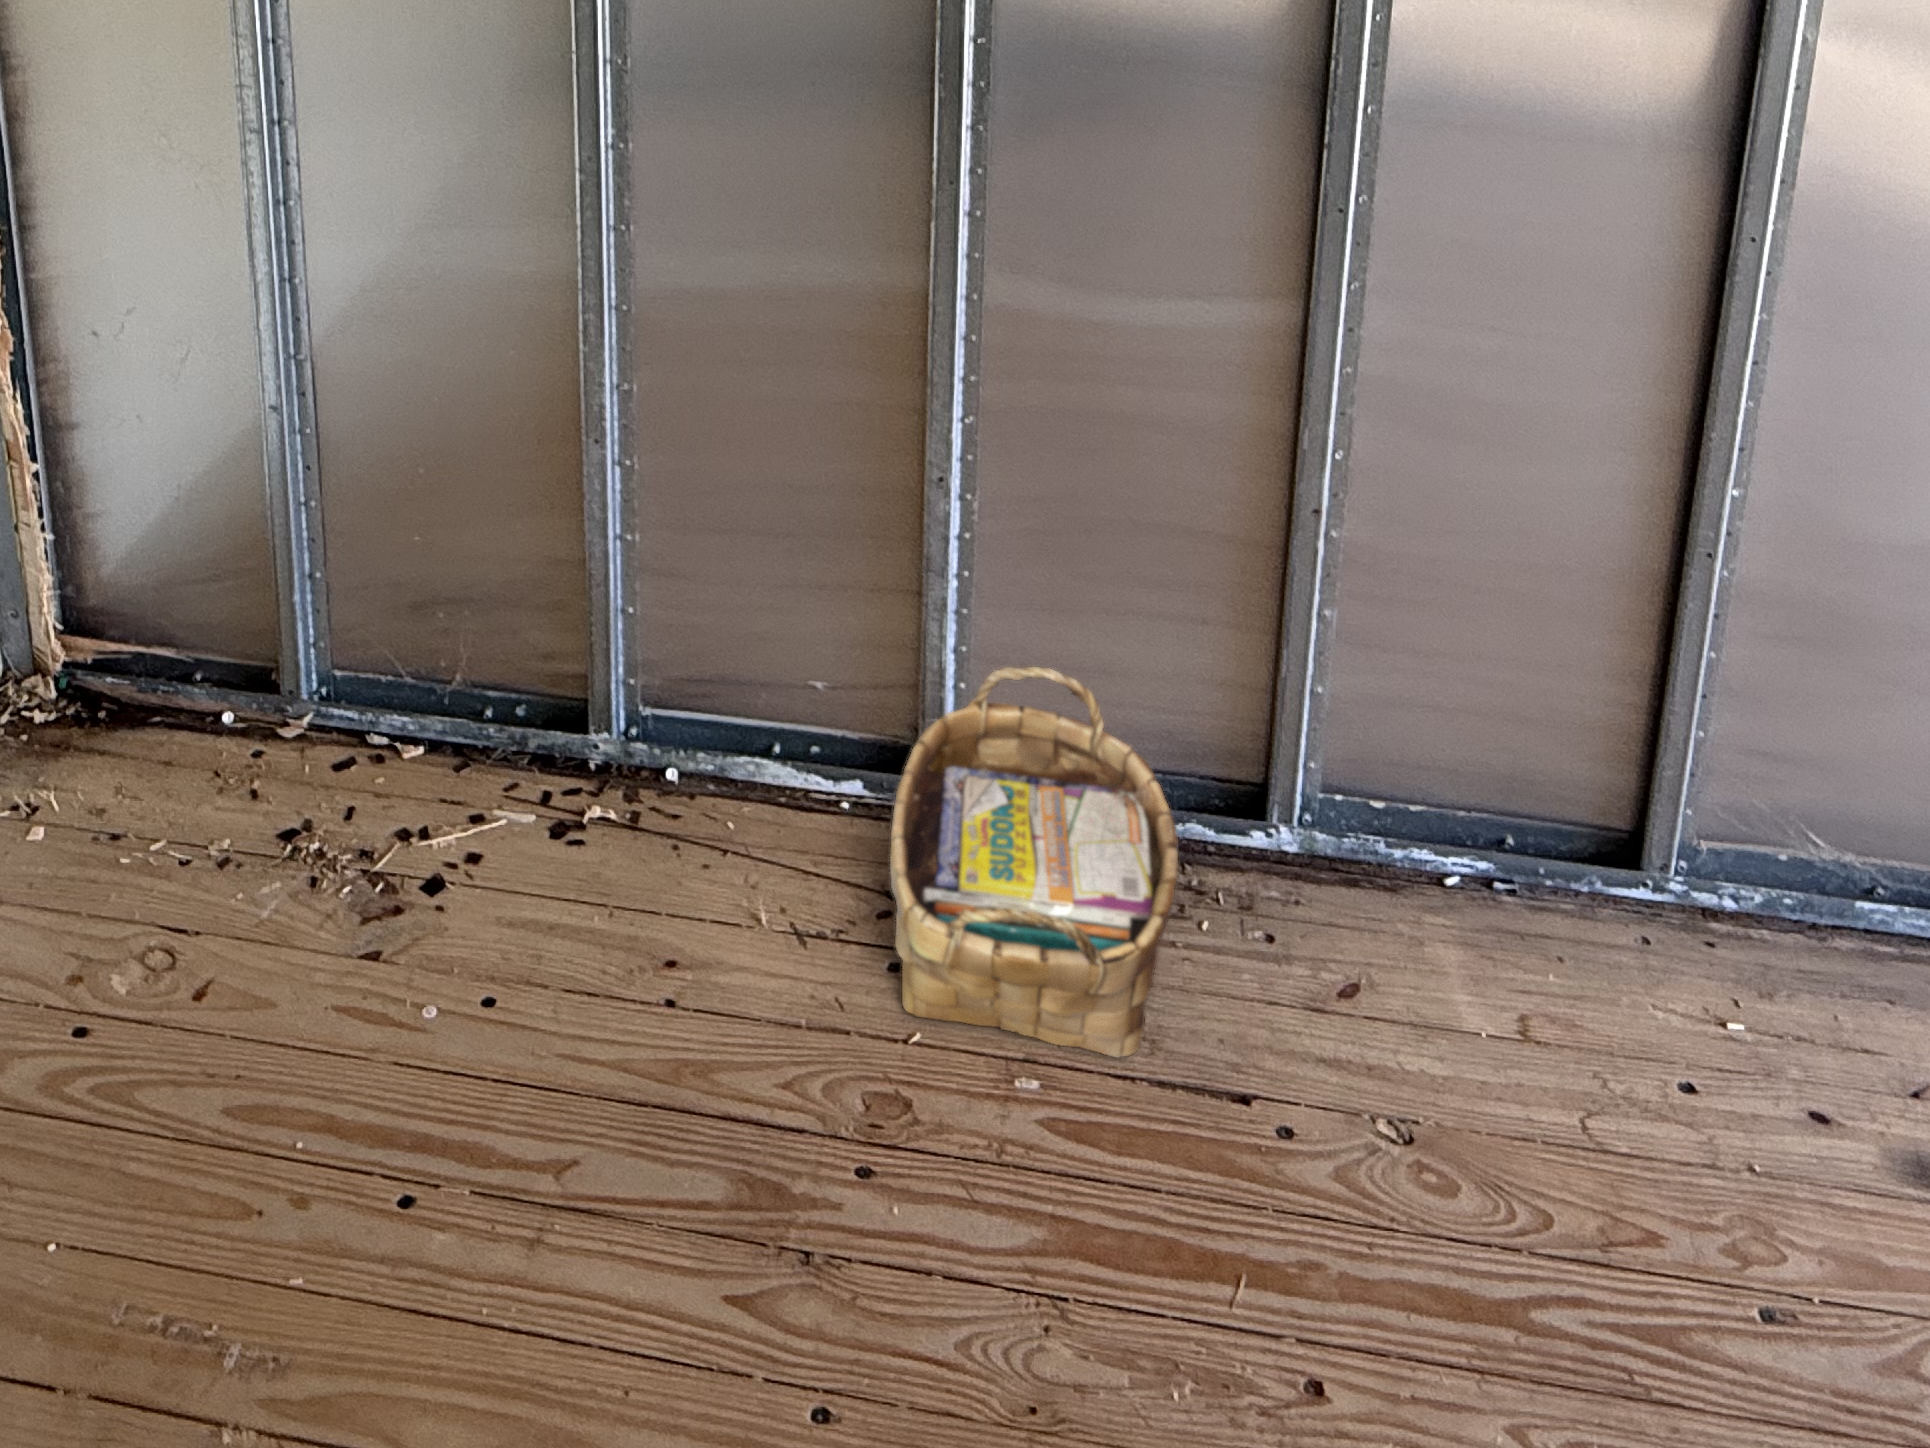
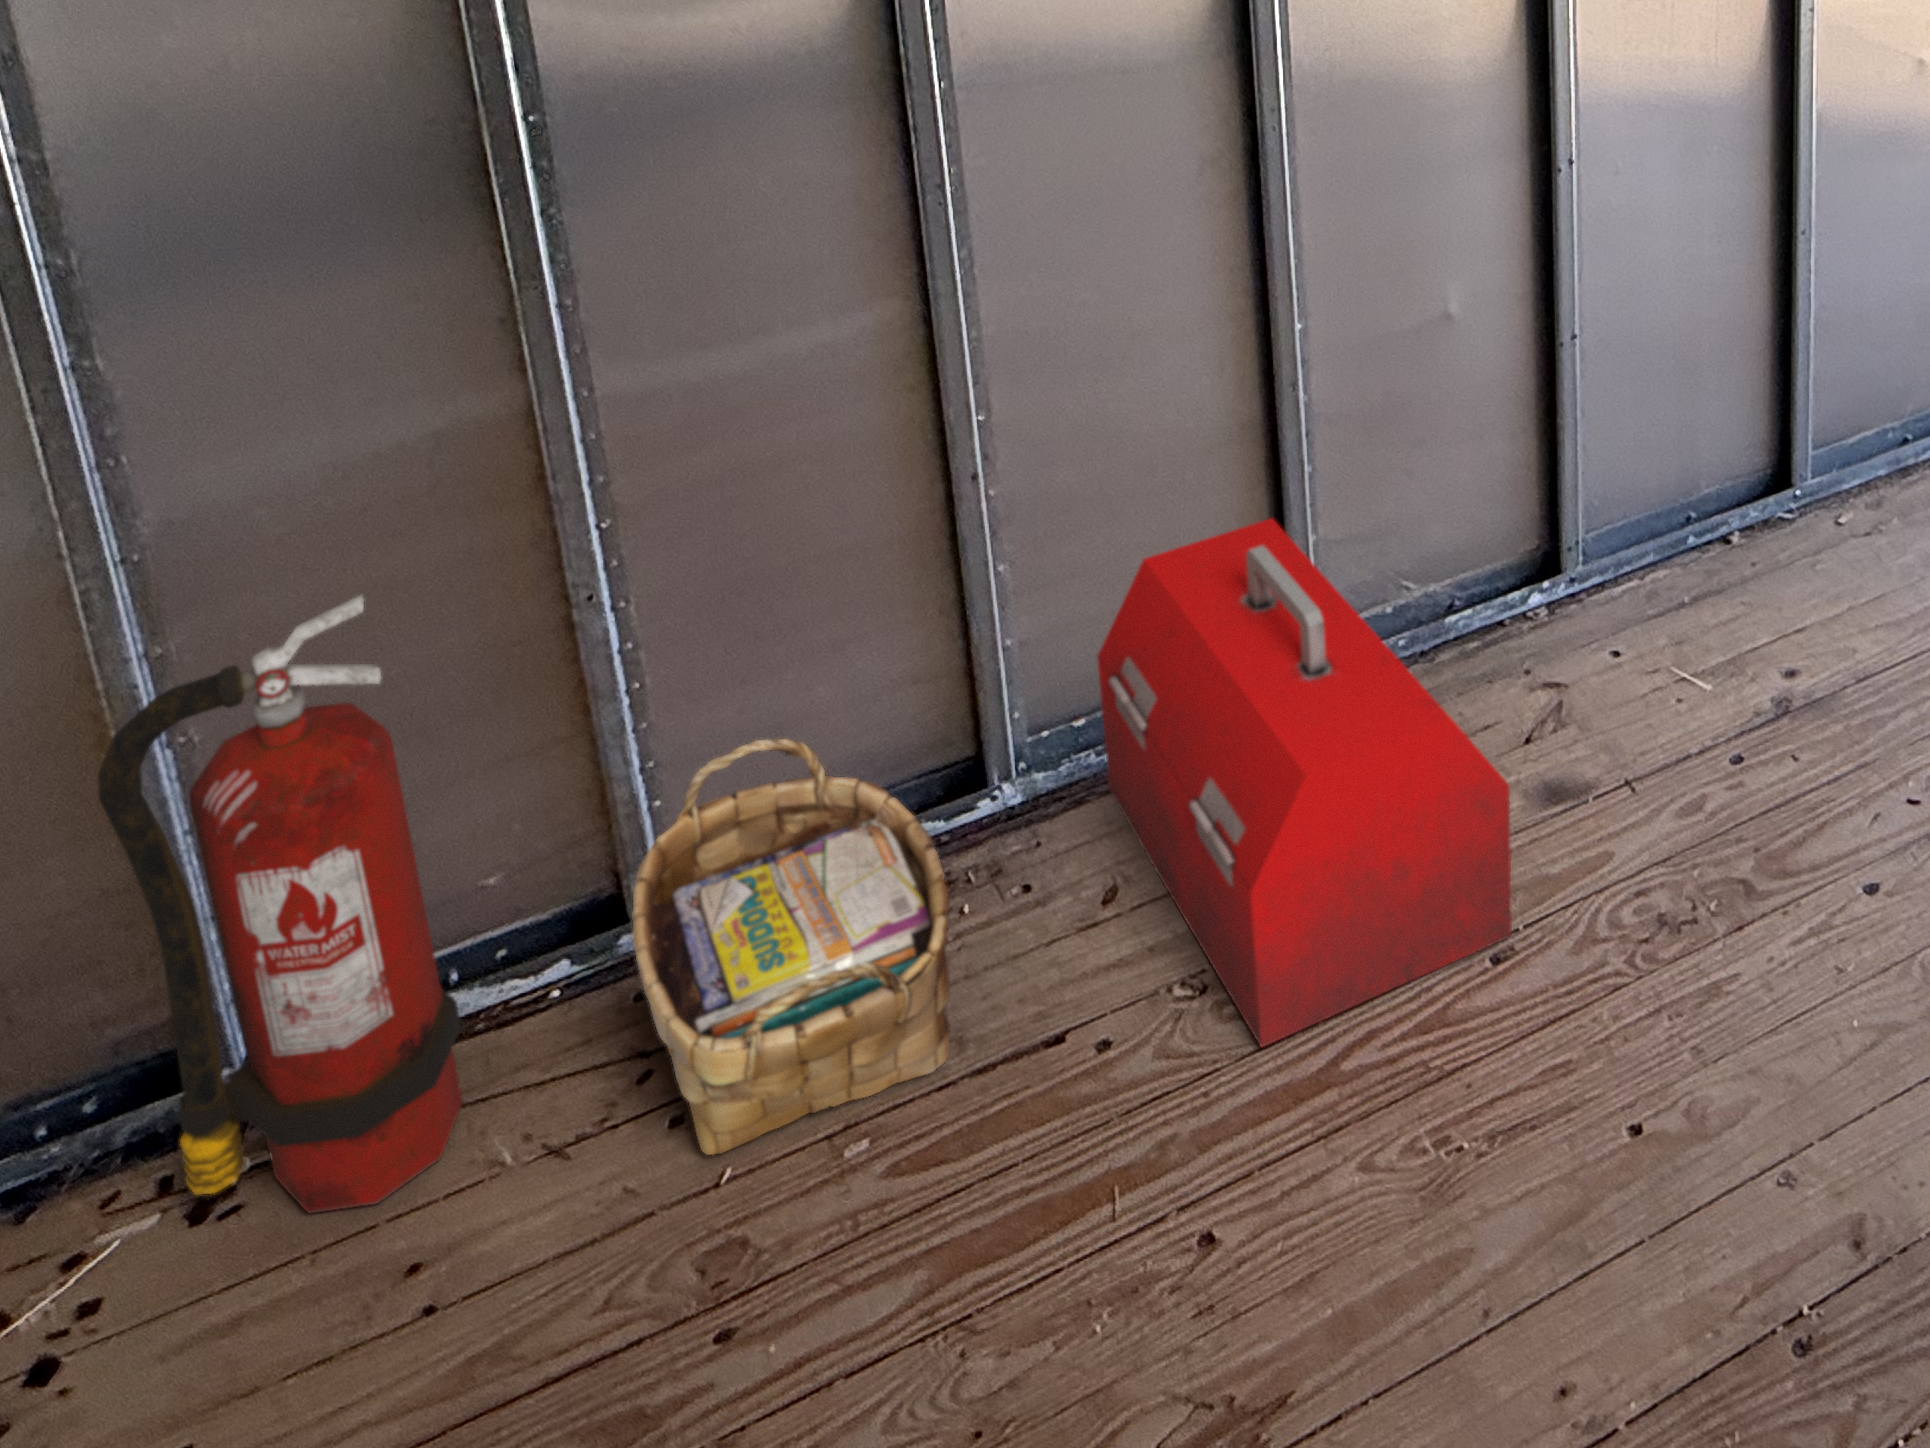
fire extinguisher: none [553,400,760,896] -> present [98,595,463,1213]
toolbox: none [1388,667,1841,1305] -> present [1097,519,1512,1047]

